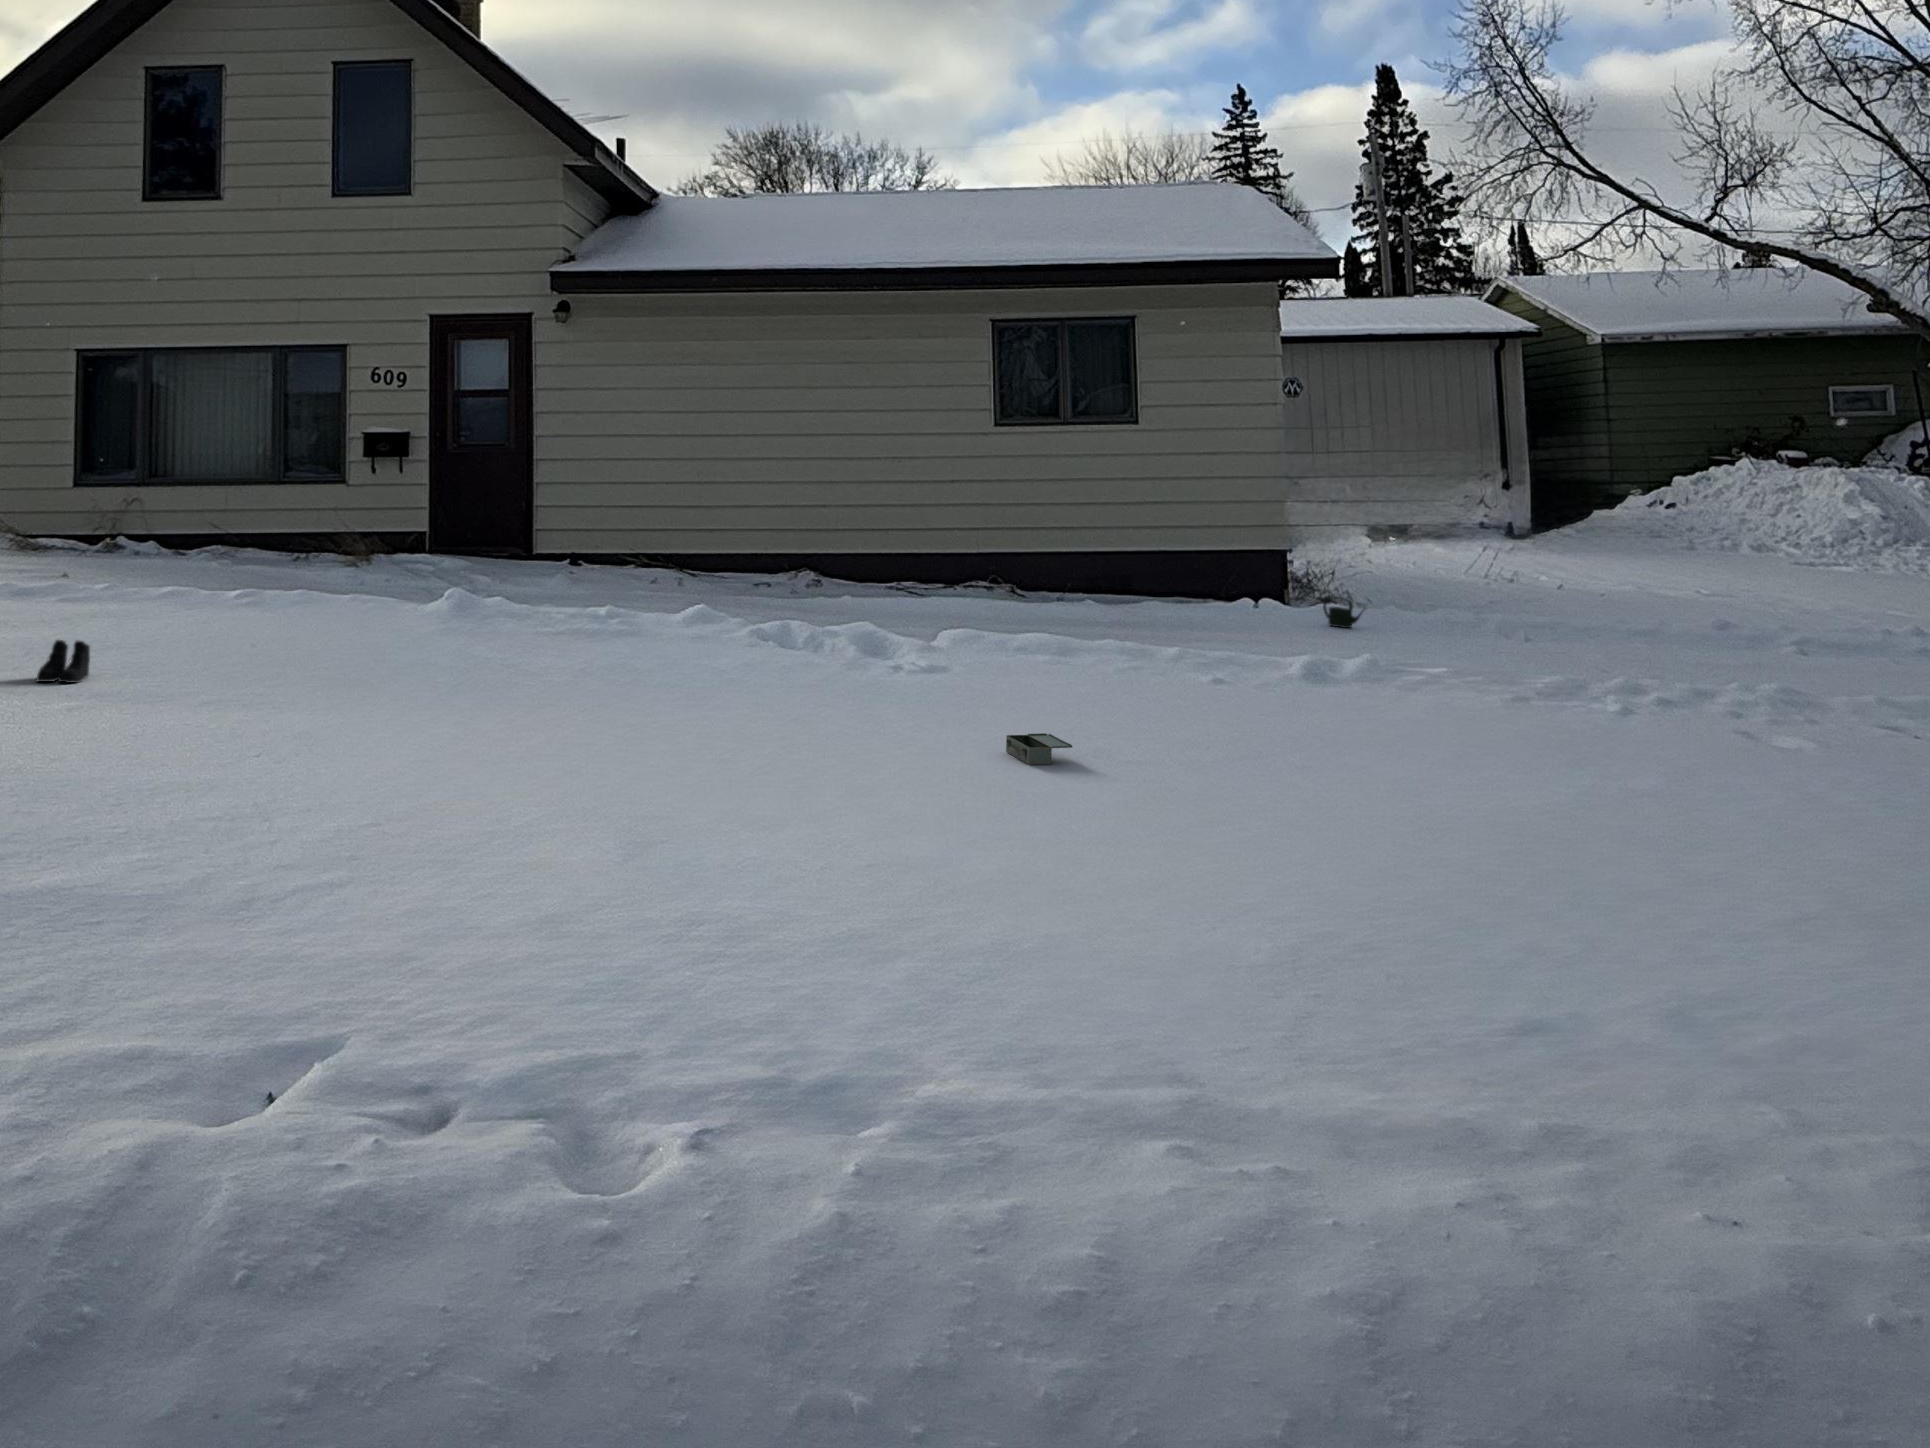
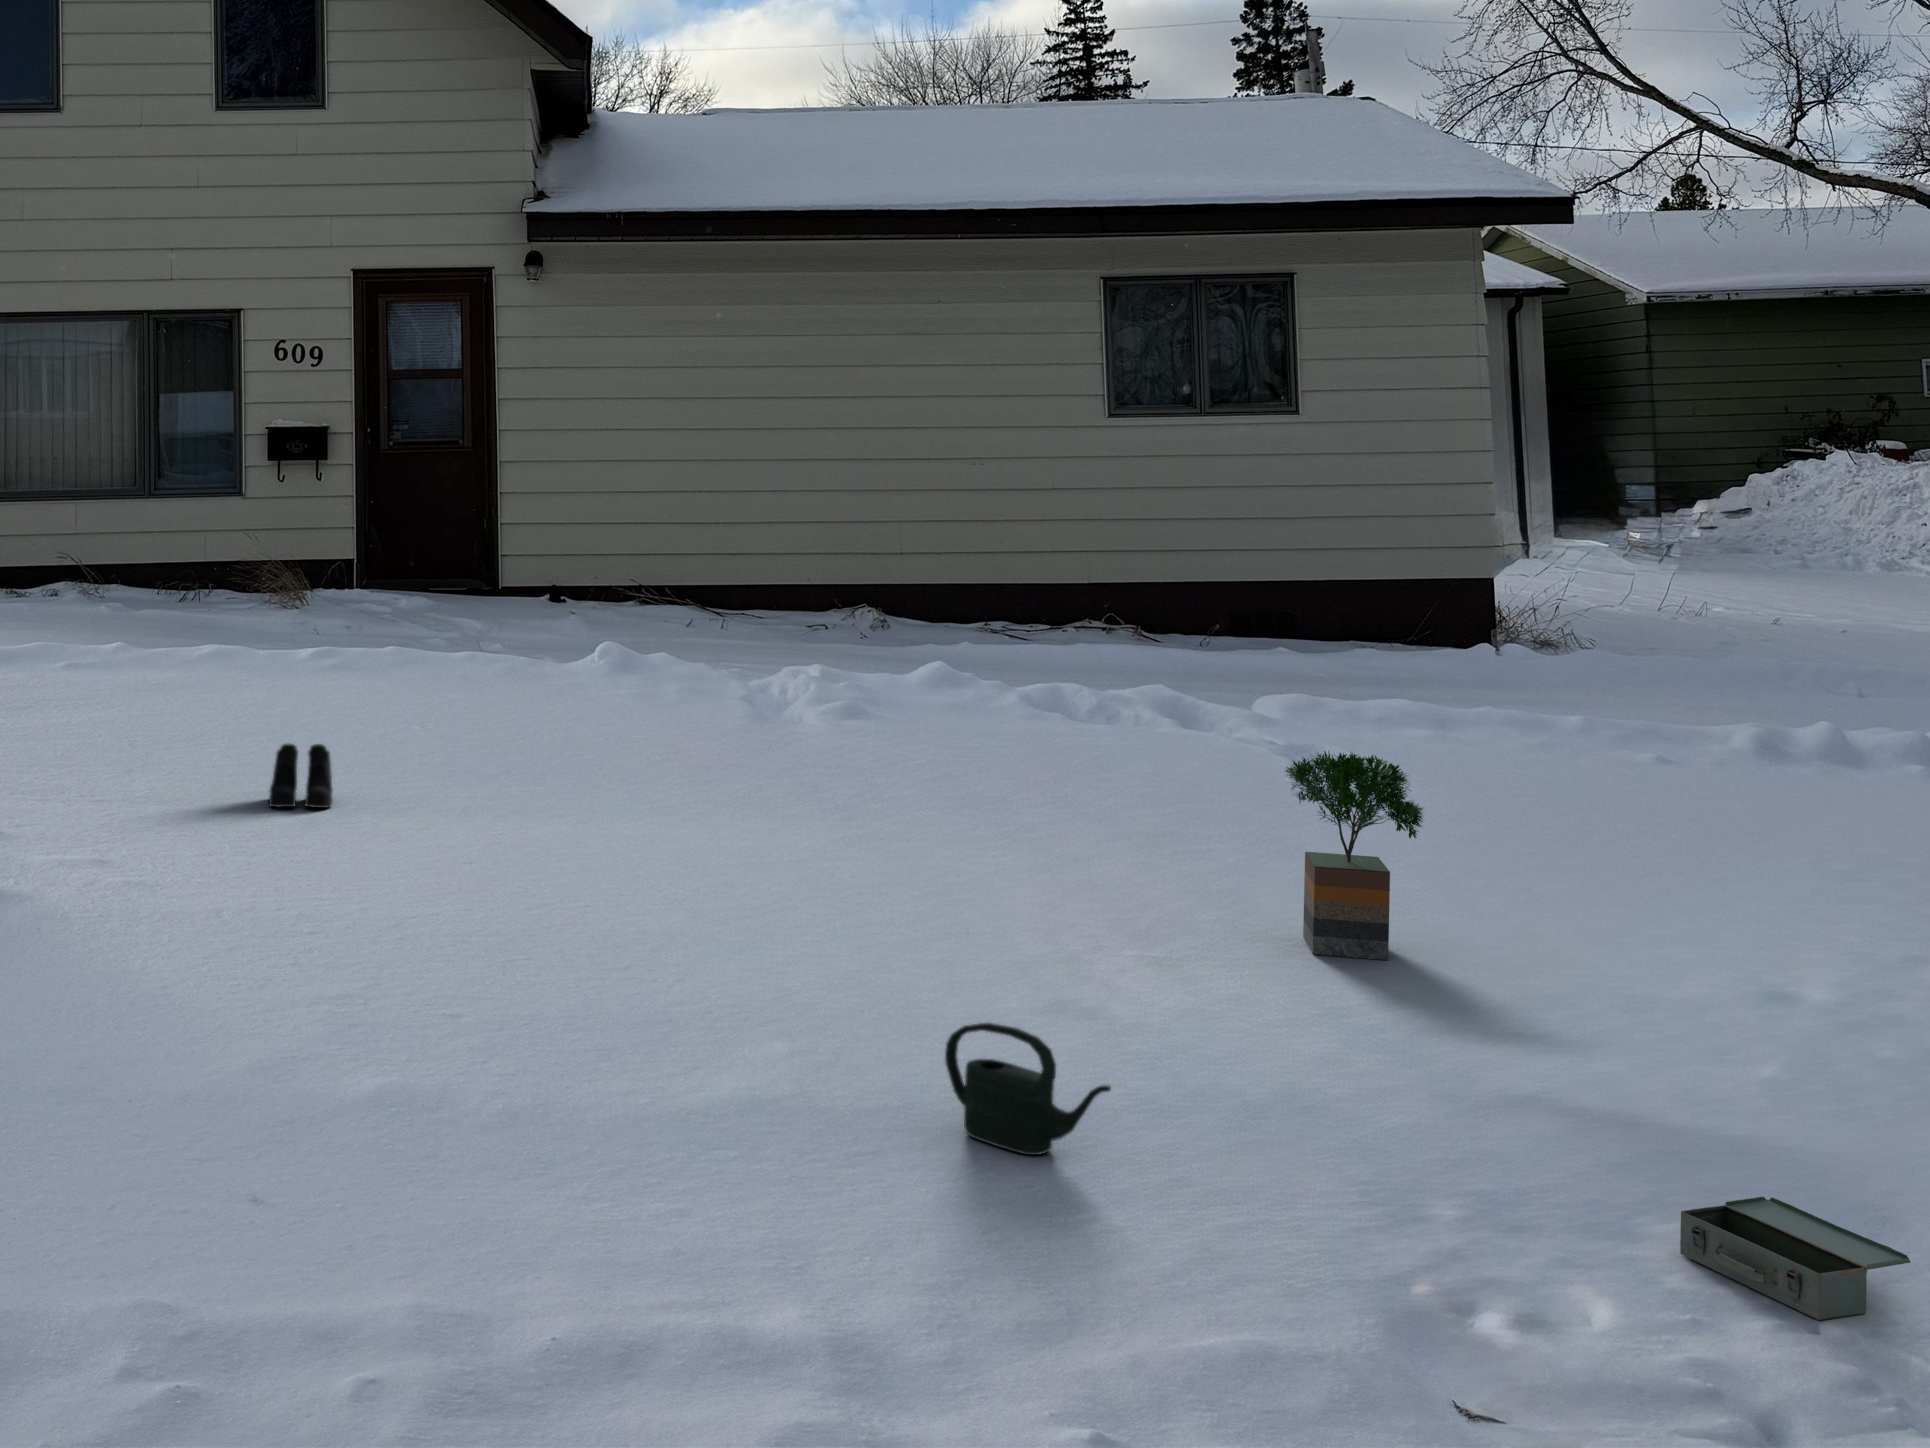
watering can: present [1323,597,1365,628] -> present [945,1023,1111,1155]
potted tree: none [544,643,629,783] -> present [1285,751,1423,960]
toolbox: present [1006,733,1073,765] -> present [1680,1197,1910,1320]

